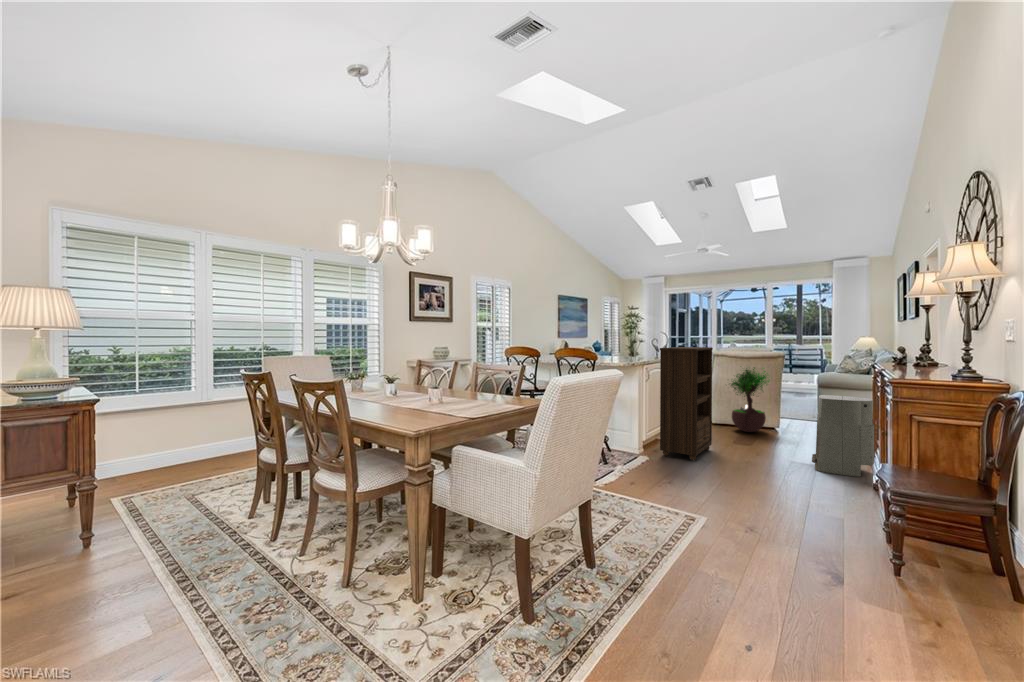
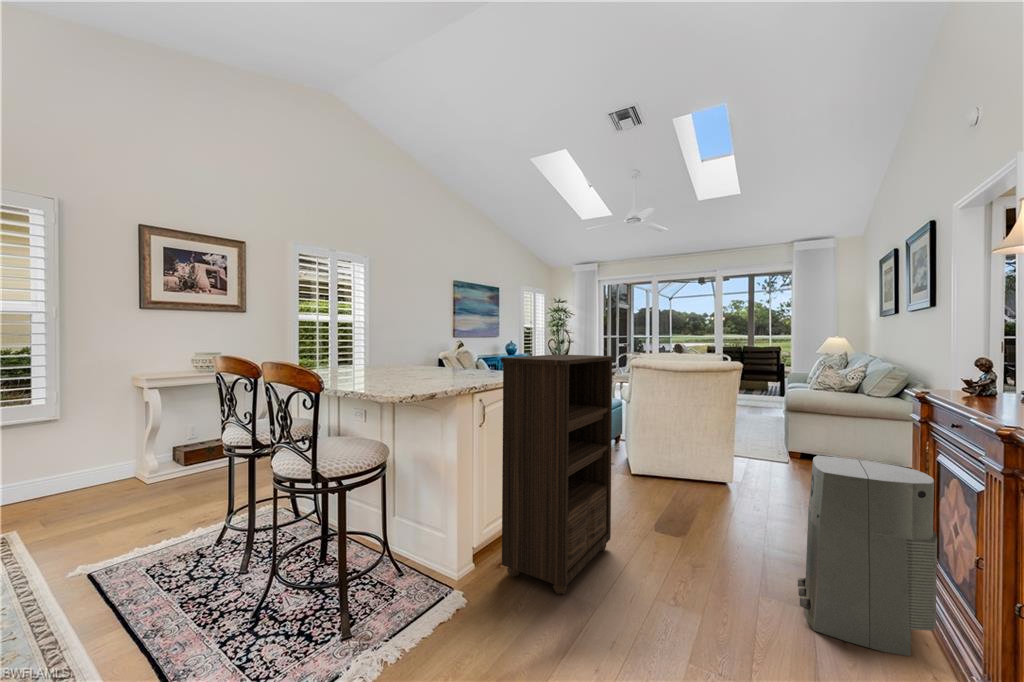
potted tree: present [731,367,769,432] -> none [648,379,721,493]

